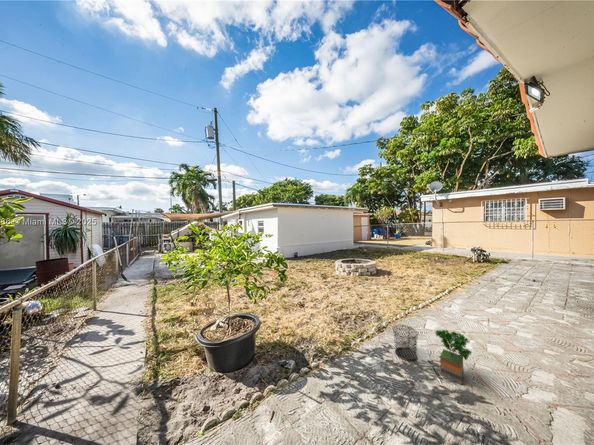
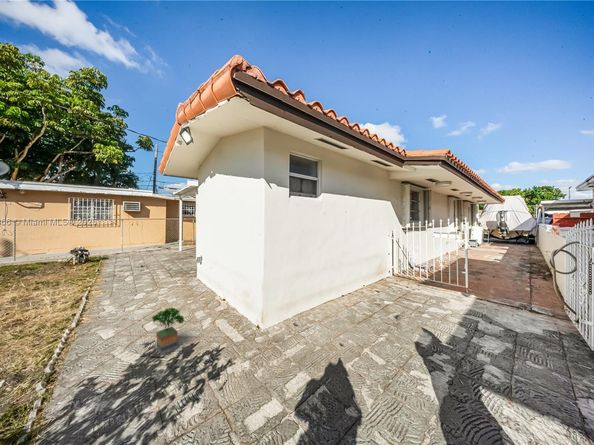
trash can: present [393,325,417,361] -> none [98,333,134,377]

